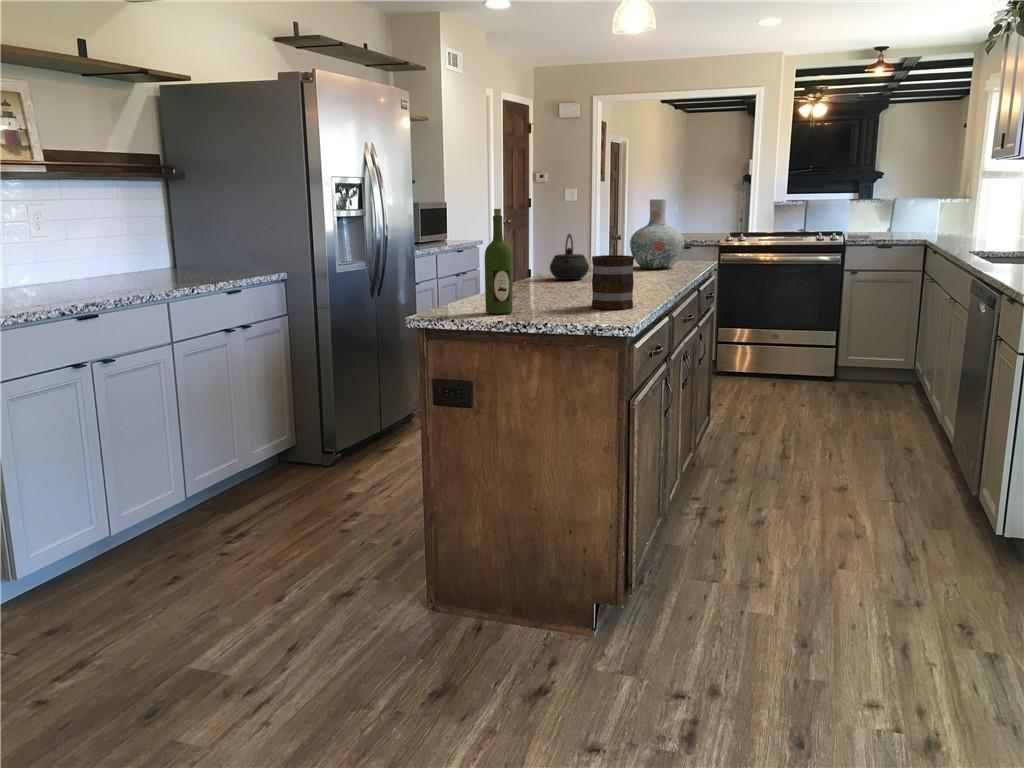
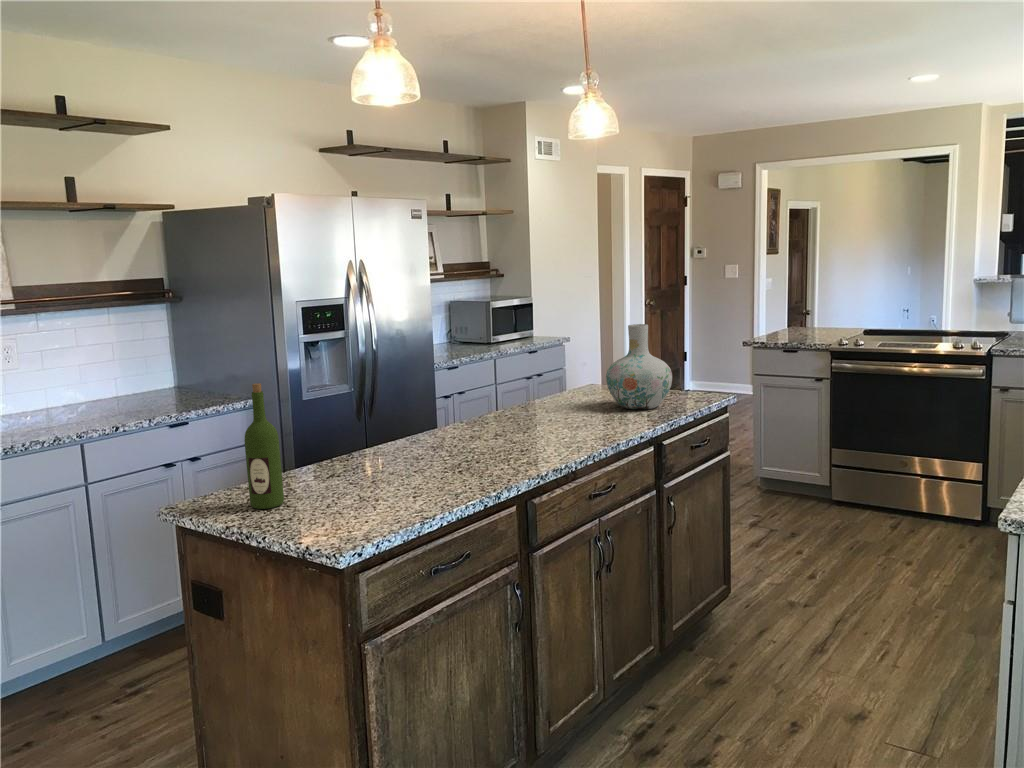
kettle: present [550,234,589,280] -> none [471,375,519,430]
mug: present [592,255,634,309] -> none [375,435,448,511]

